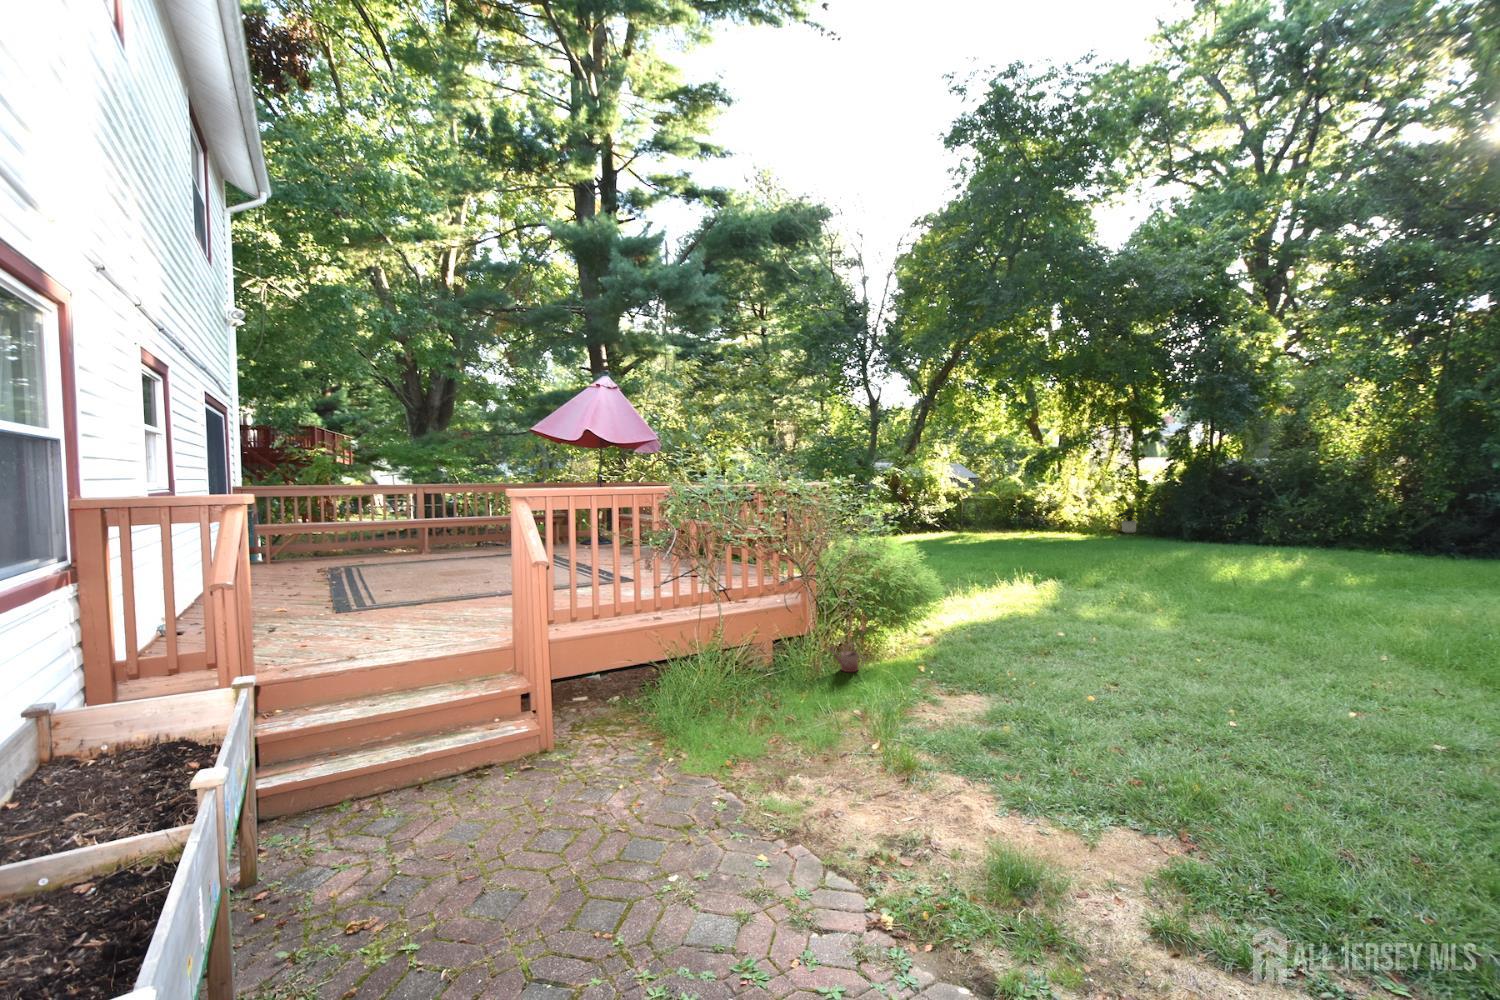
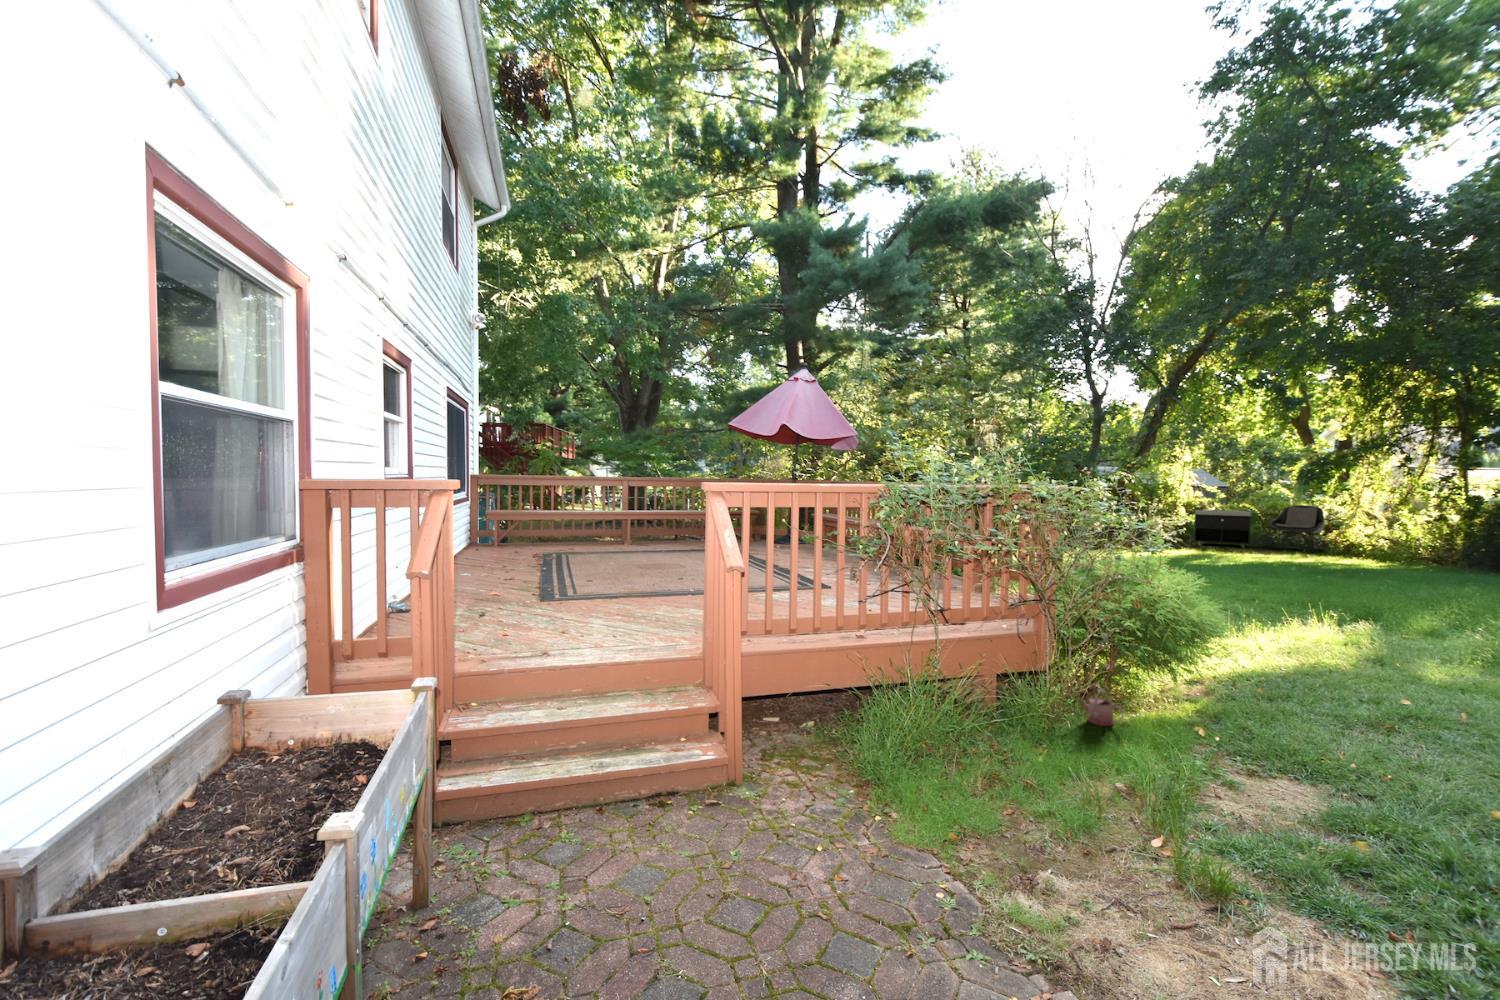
lounge chair: none [1008,491,1047,530] -> present [1268,505,1325,553]
storage bench: none [955,498,995,528] -> present [1194,510,1251,547]
potted plant: present [1115,508,1144,533] -> none [1432,532,1483,564]

